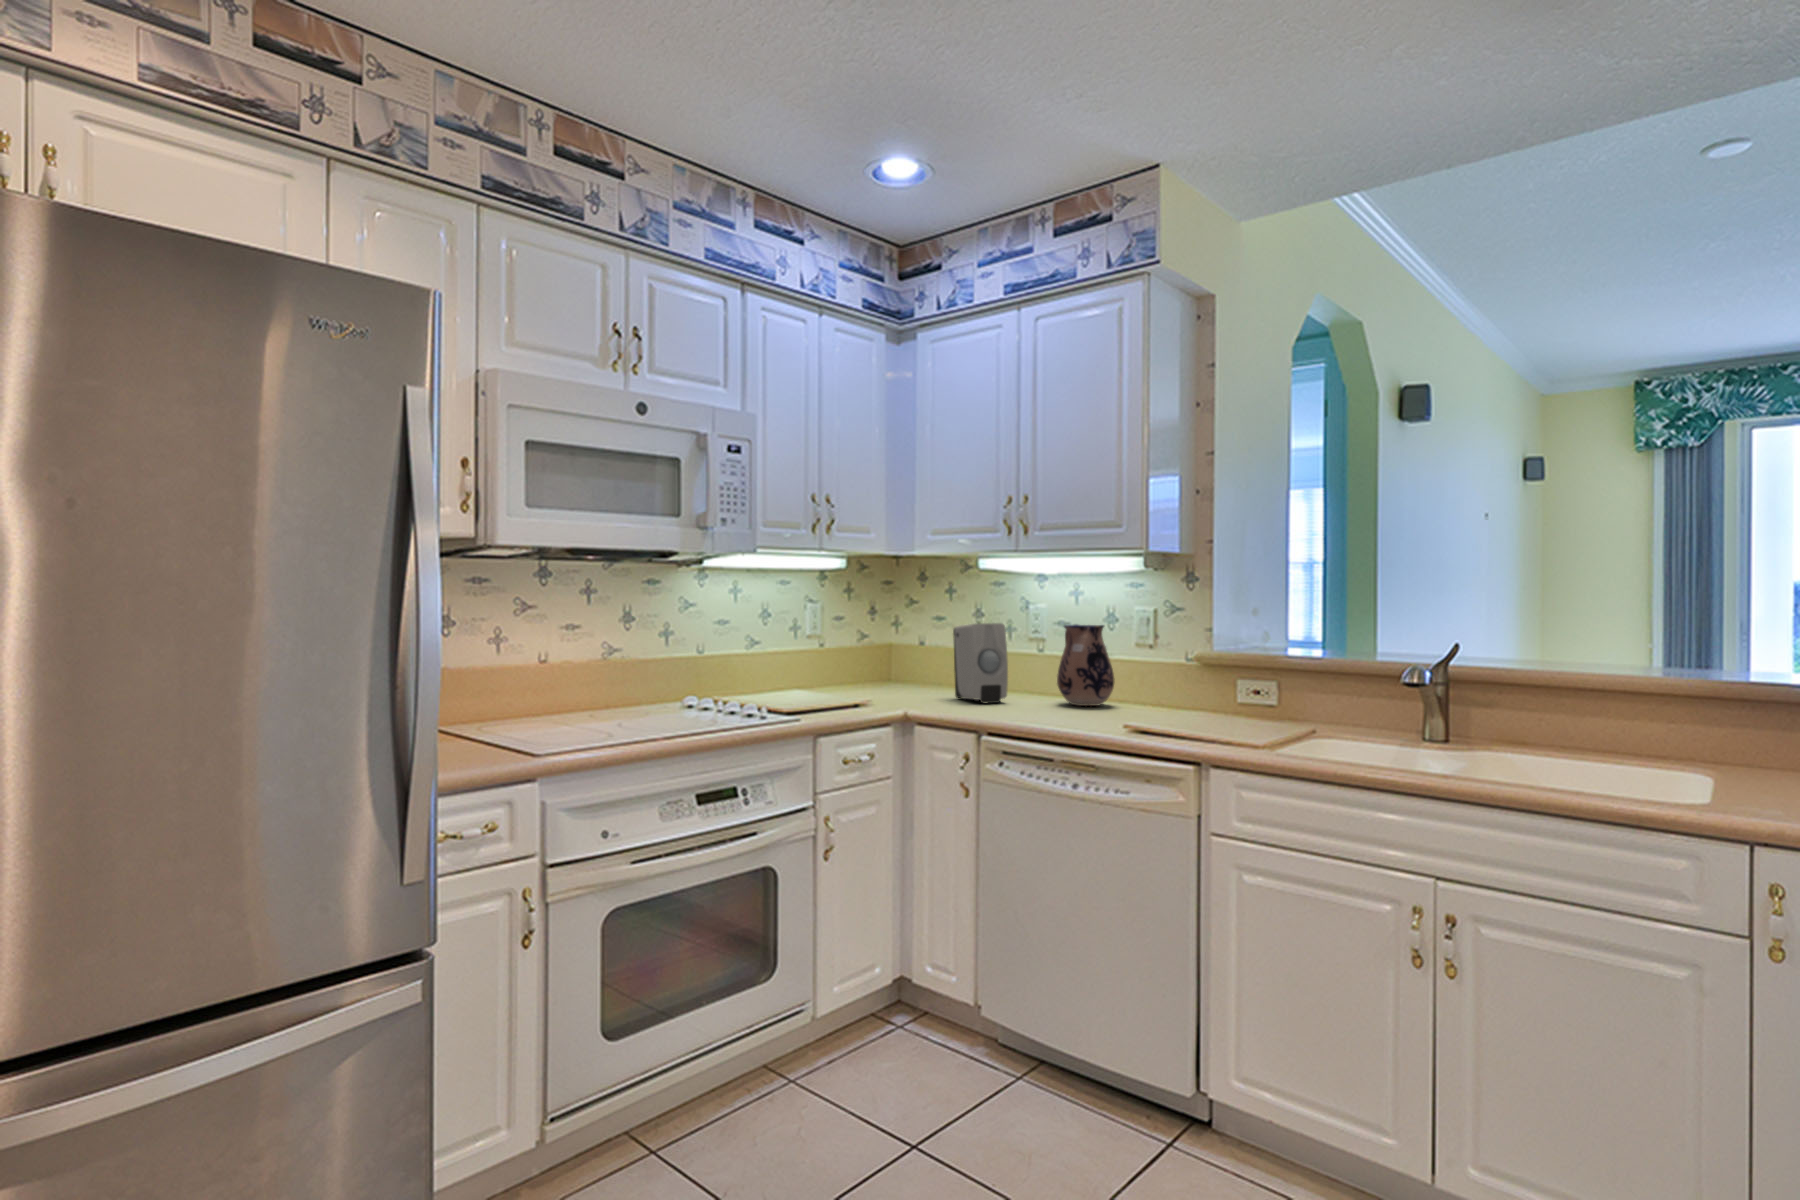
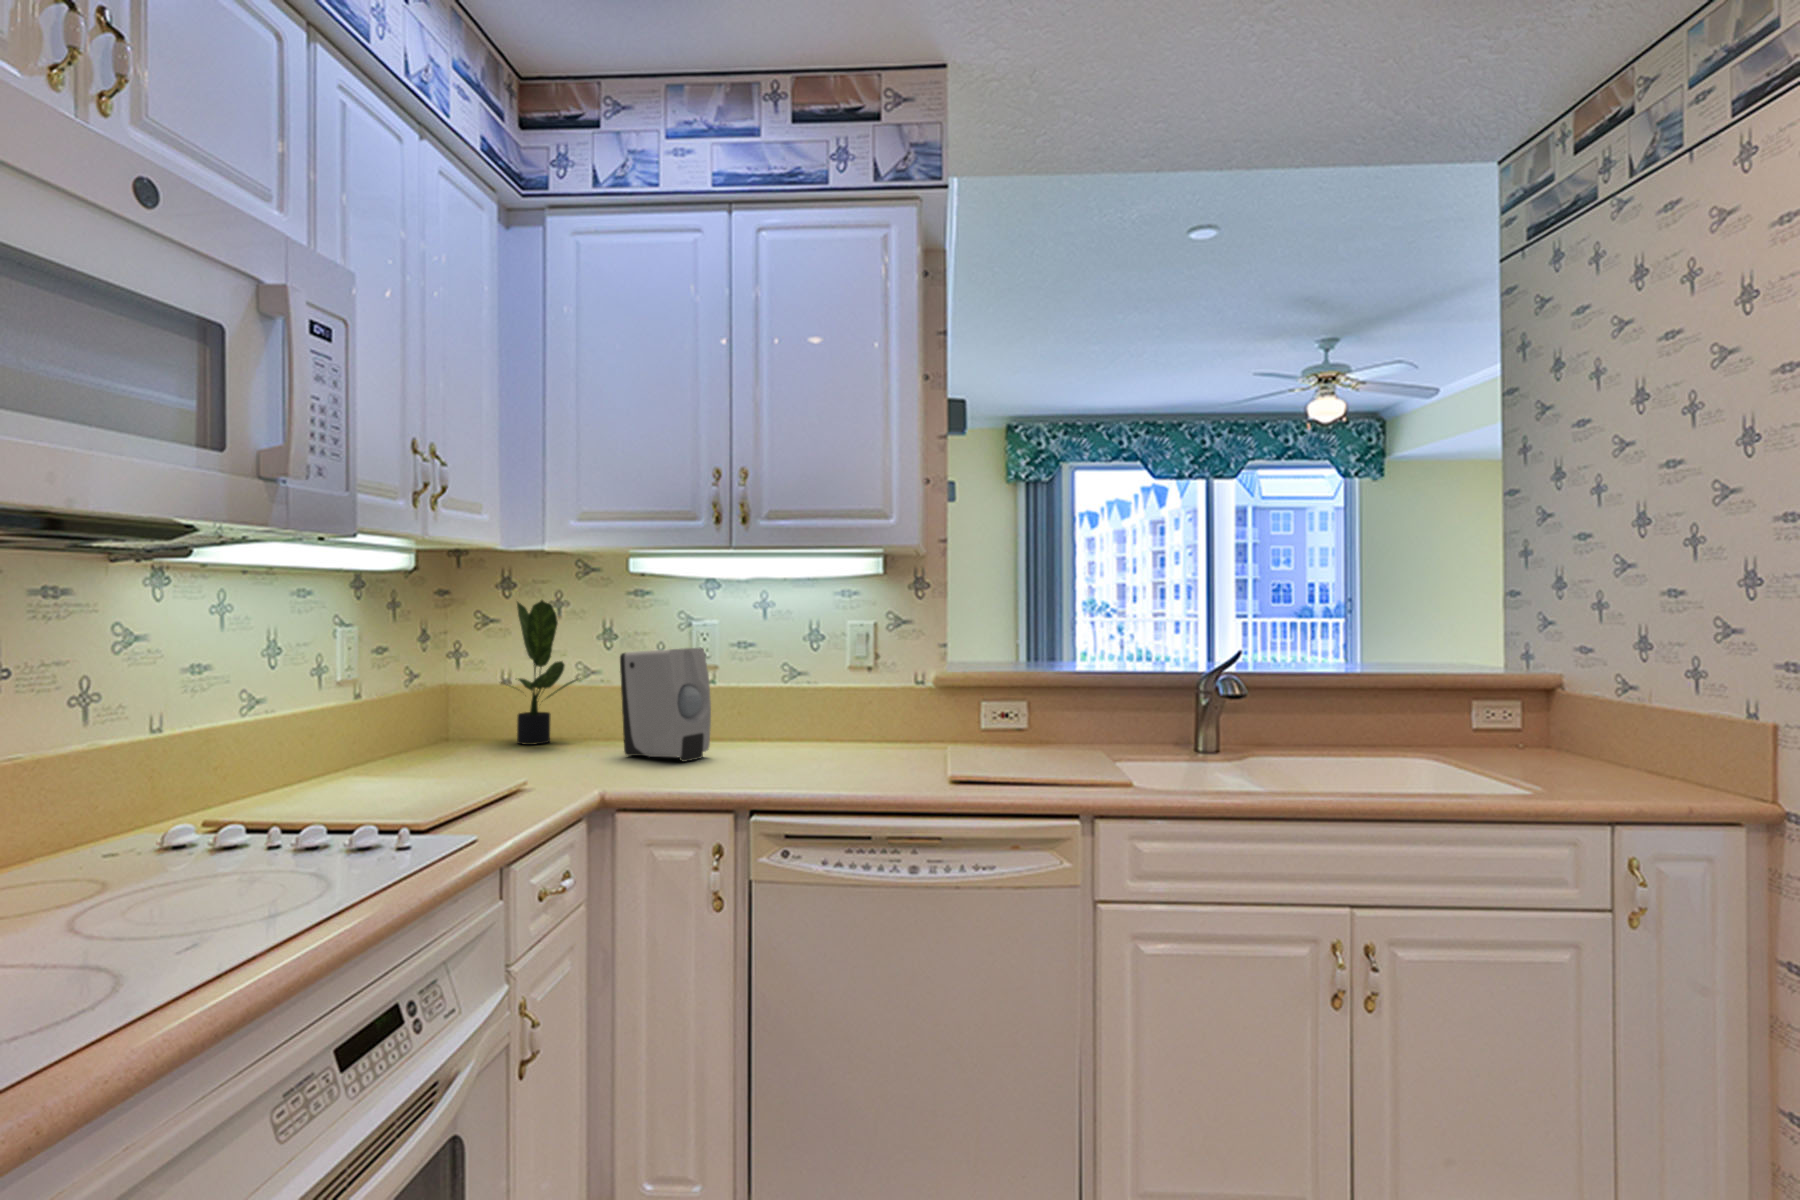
potted plant: none [897,590,951,689] -> present [517,600,577,745]
ceramic pitcher: present [1057,624,1115,706] -> none [765,646,841,751]

